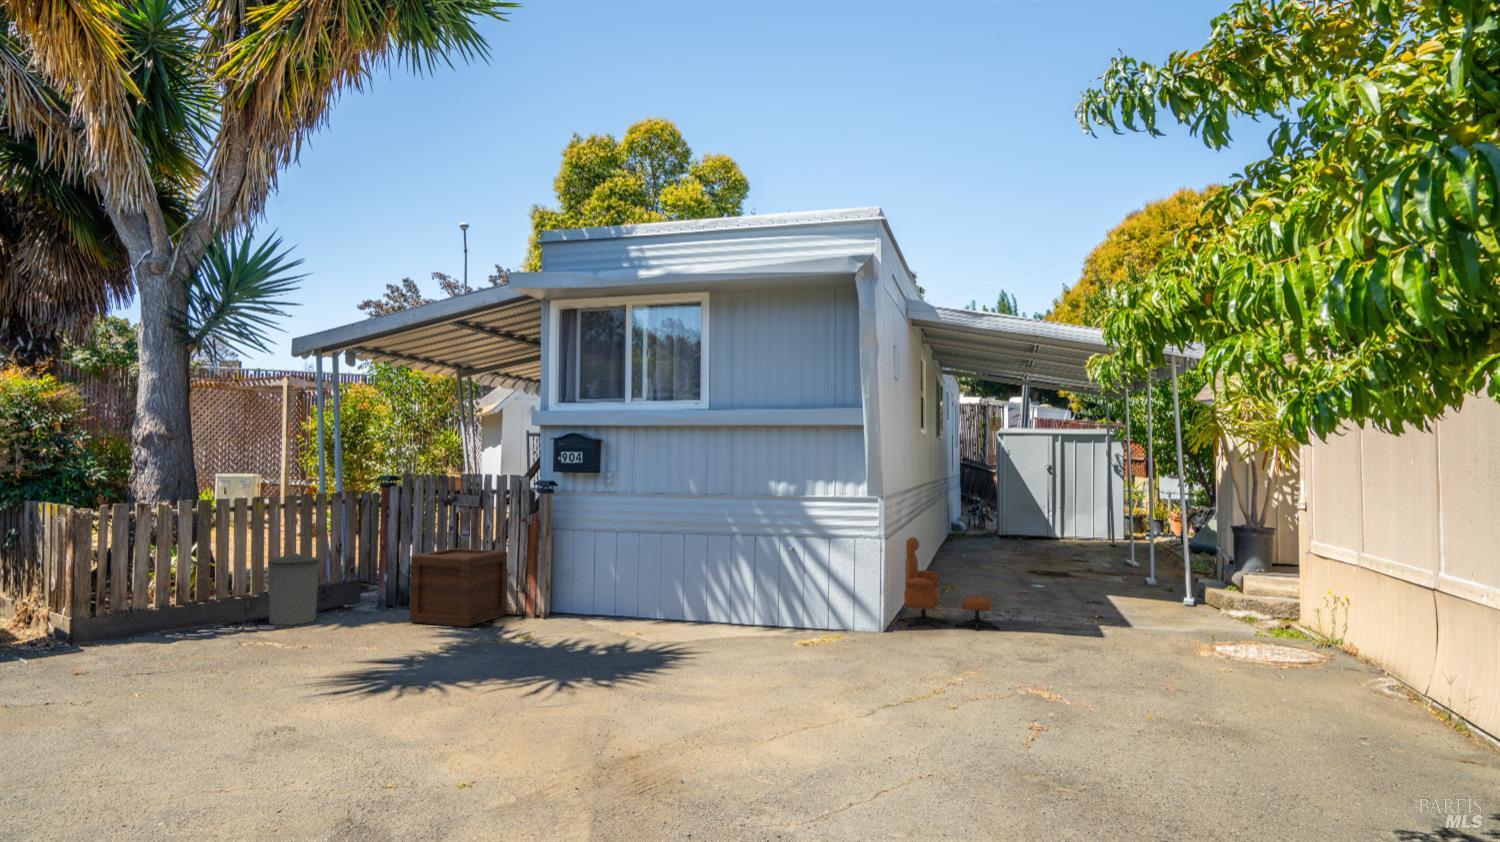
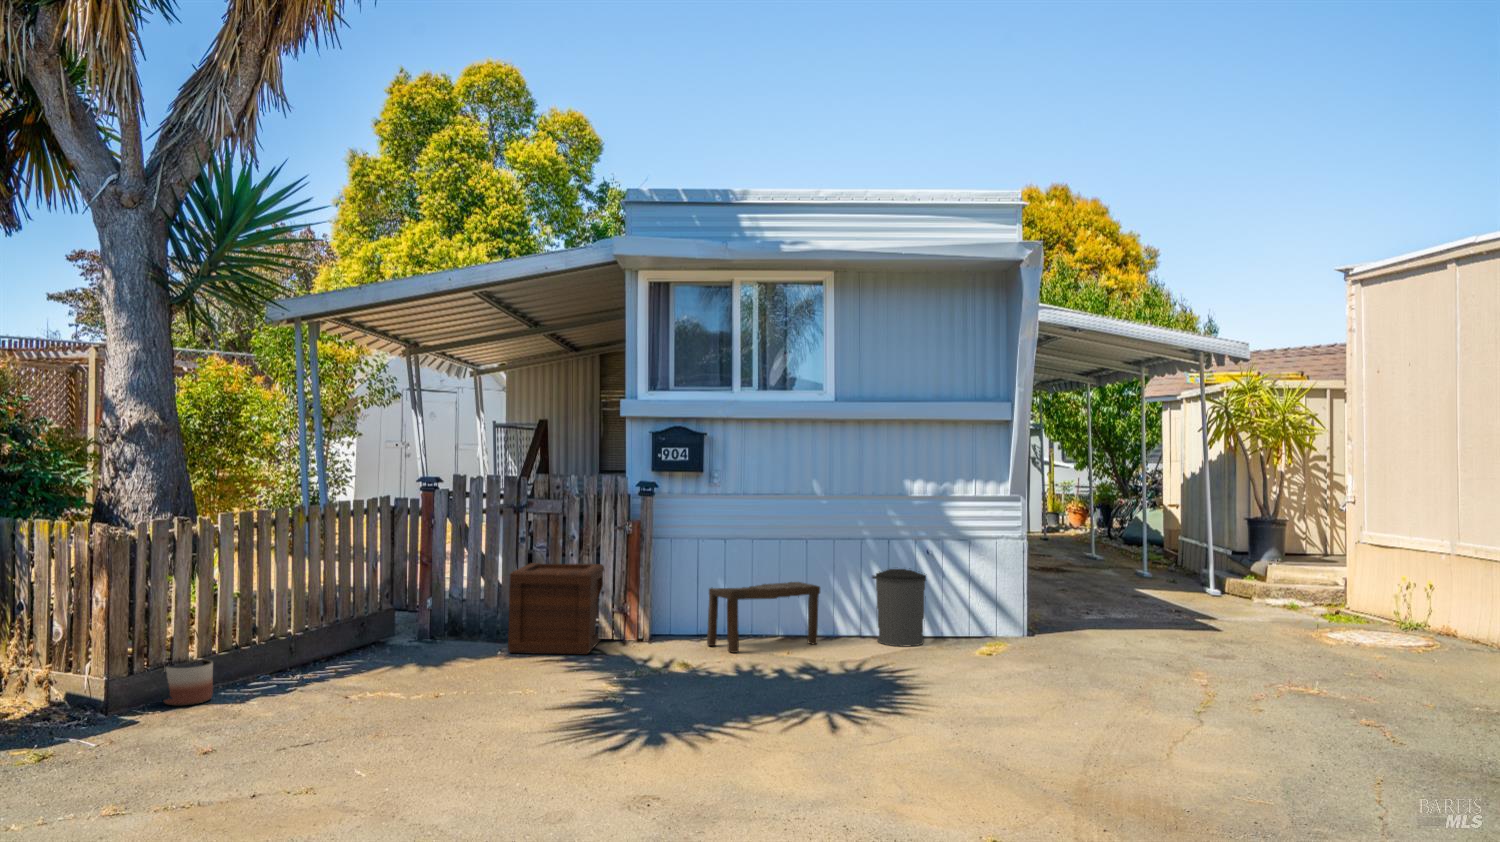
lounge chair: present [899,537,999,631] -> none [1010,537,1115,629]
trash can: present [268,553,320,625] -> present [872,568,926,646]
bench: none [577,572,676,633] -> present [707,582,820,653]
planter: none [101,613,142,648] -> present [164,660,213,706]

